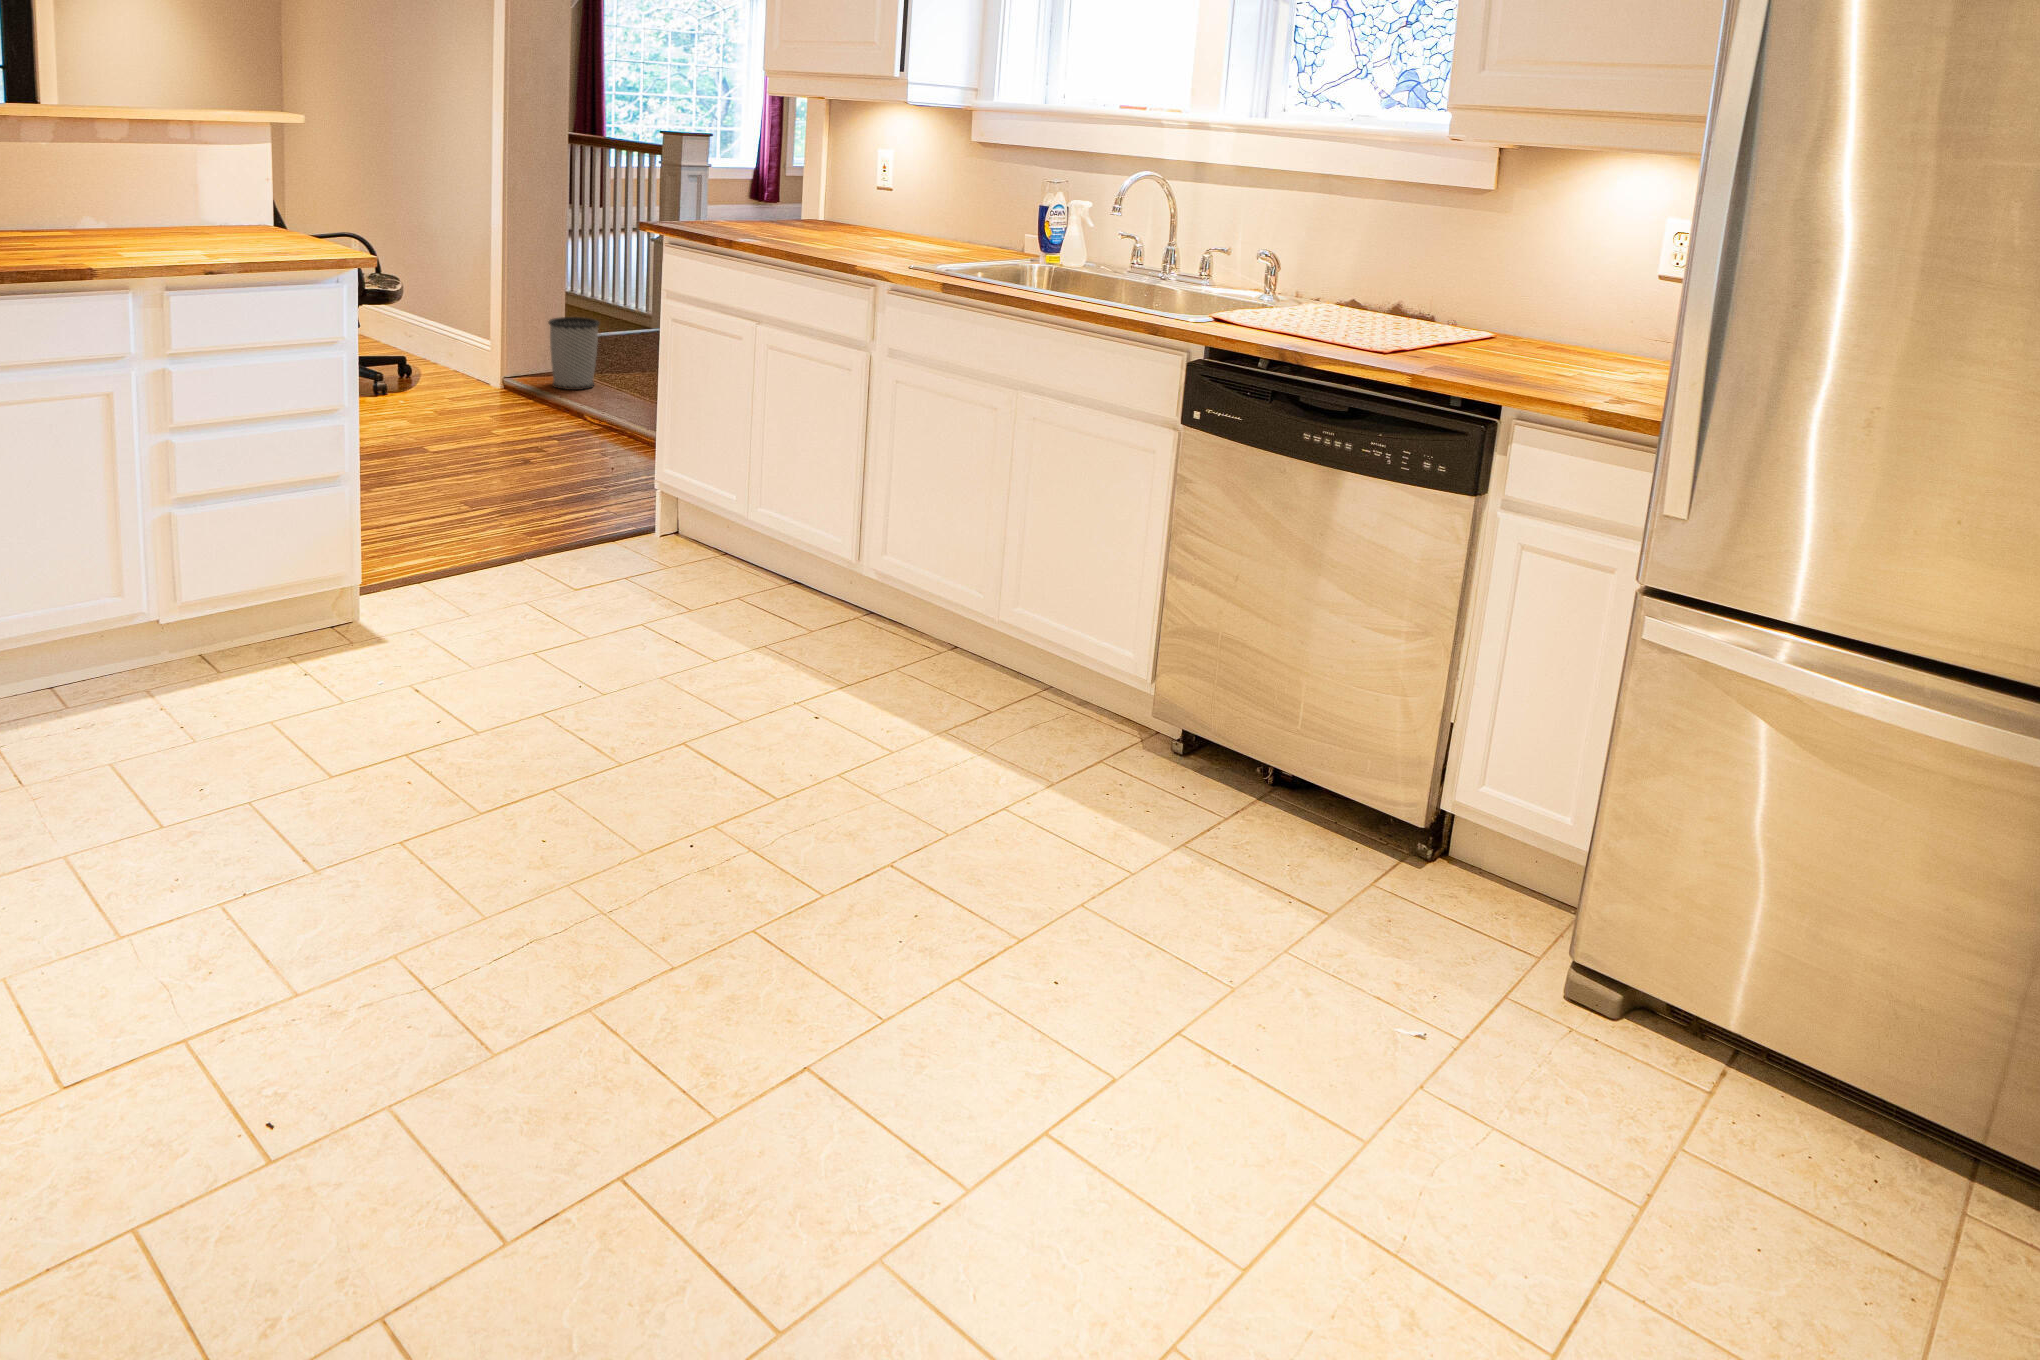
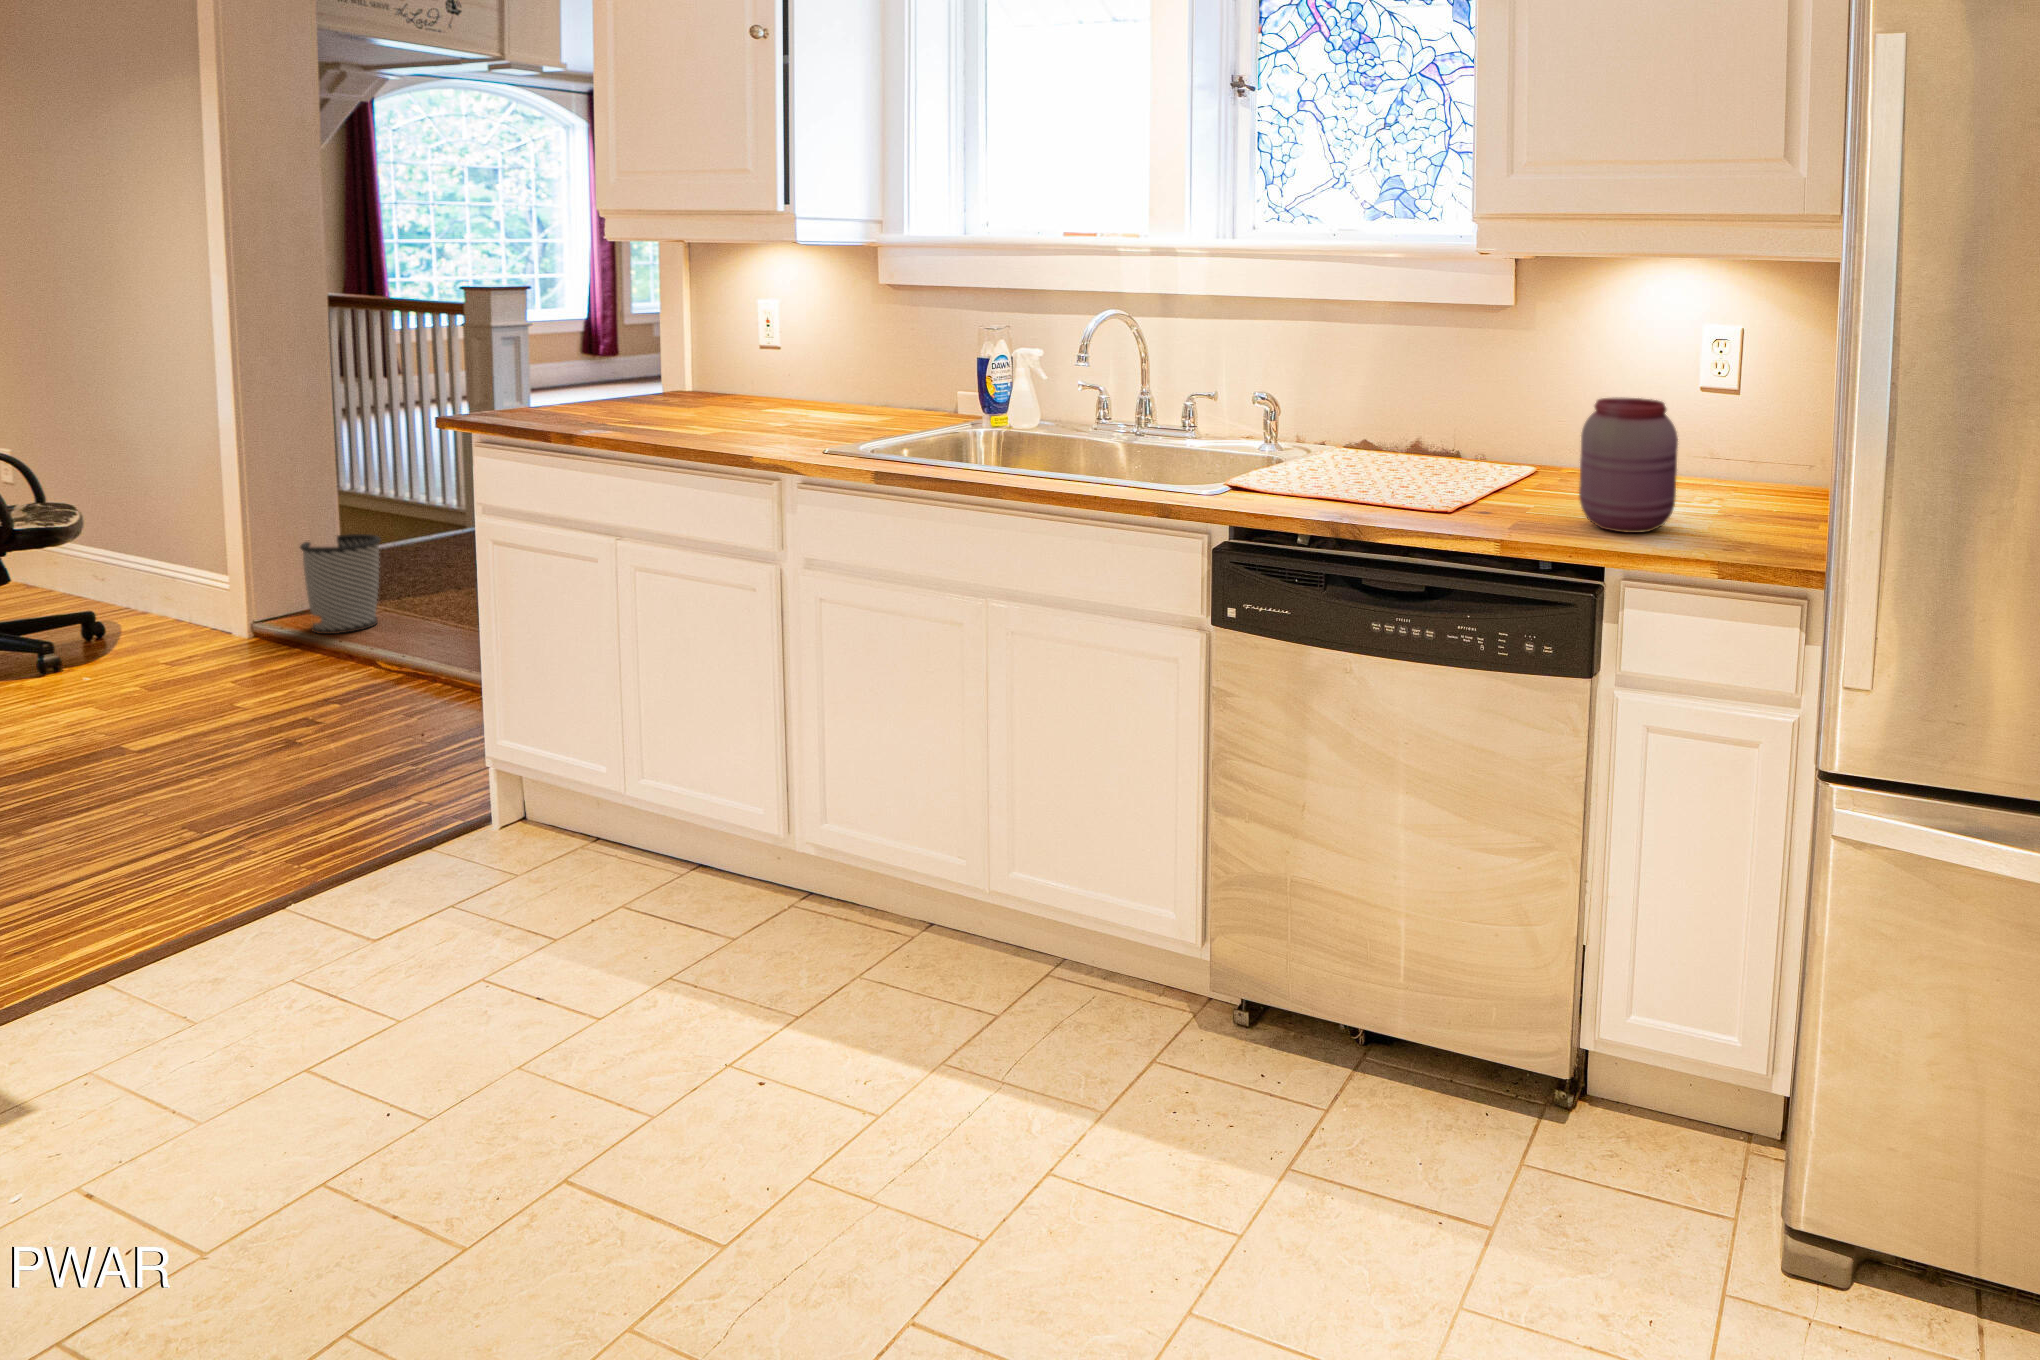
jar: none [1497,269,1594,387] -> present [1579,398,1678,533]

